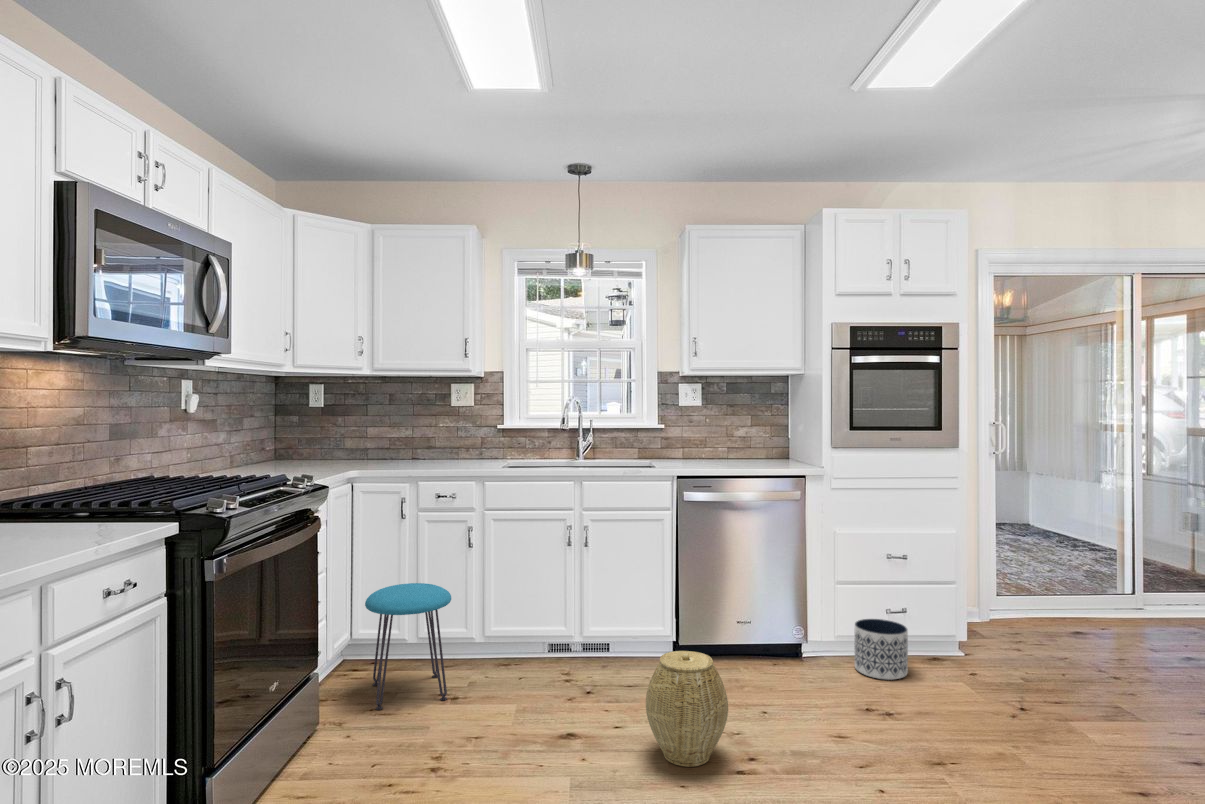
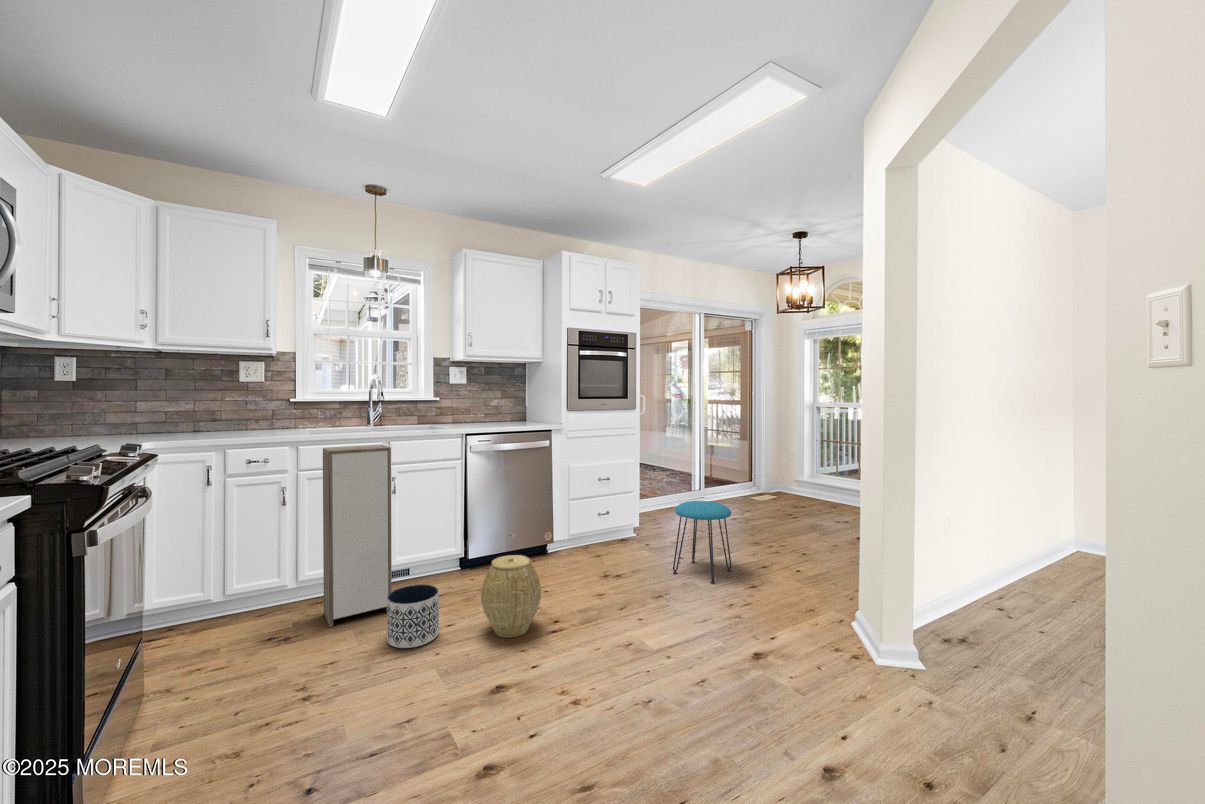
storage cabinet: none [497,485,565,696] -> present [323,444,391,627]
stool: present [365,583,451,710] -> present [673,501,732,583]
planter: present [855,619,908,680] -> present [387,584,439,648]

